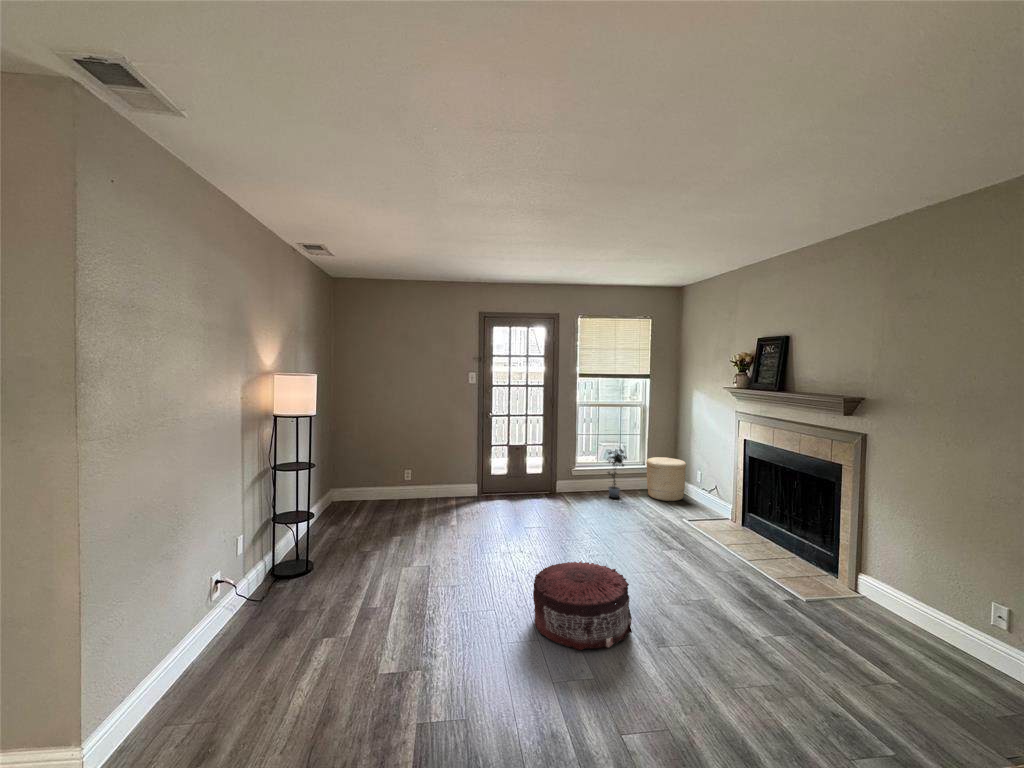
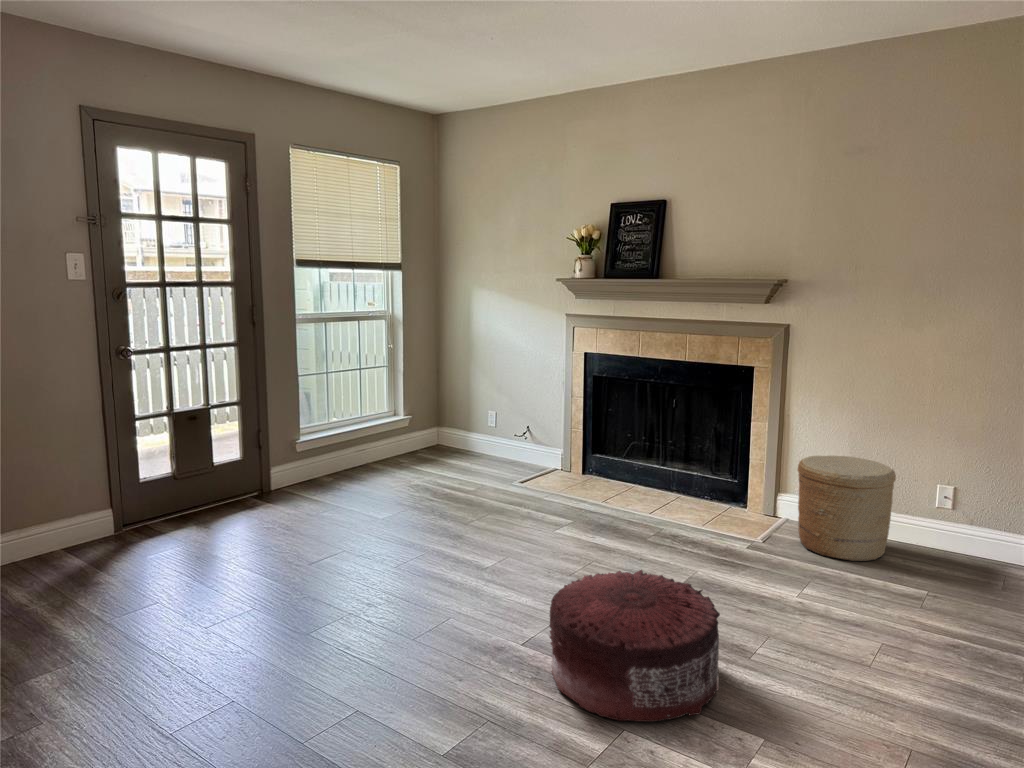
potted plant: present [607,448,627,498] -> none [351,389,400,478]
woven basket: present [646,457,686,501] -> present [798,456,896,561]

